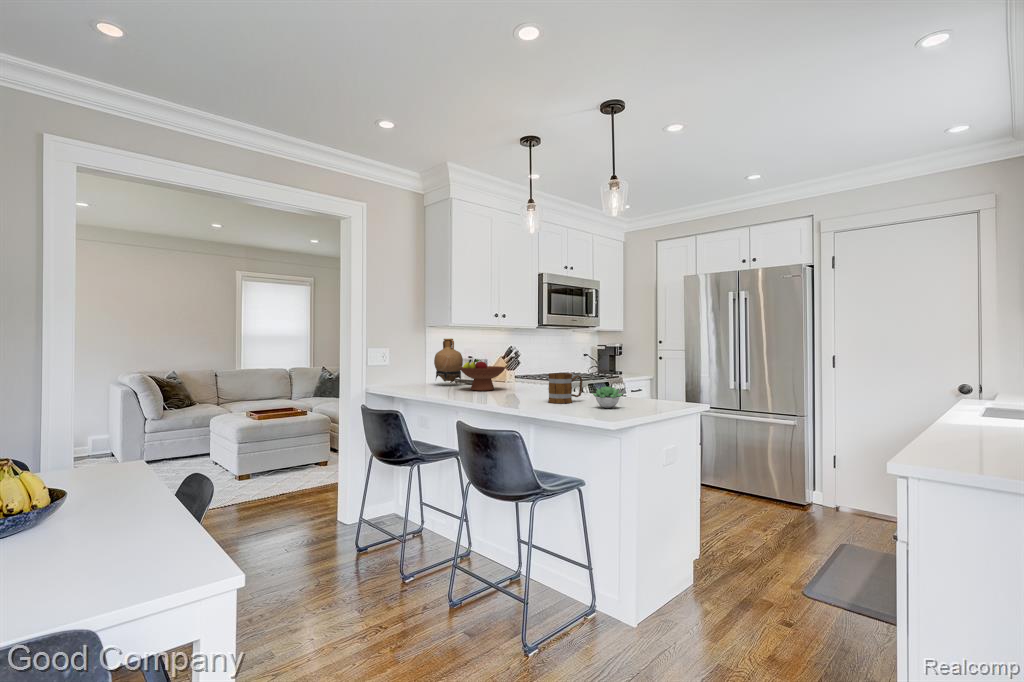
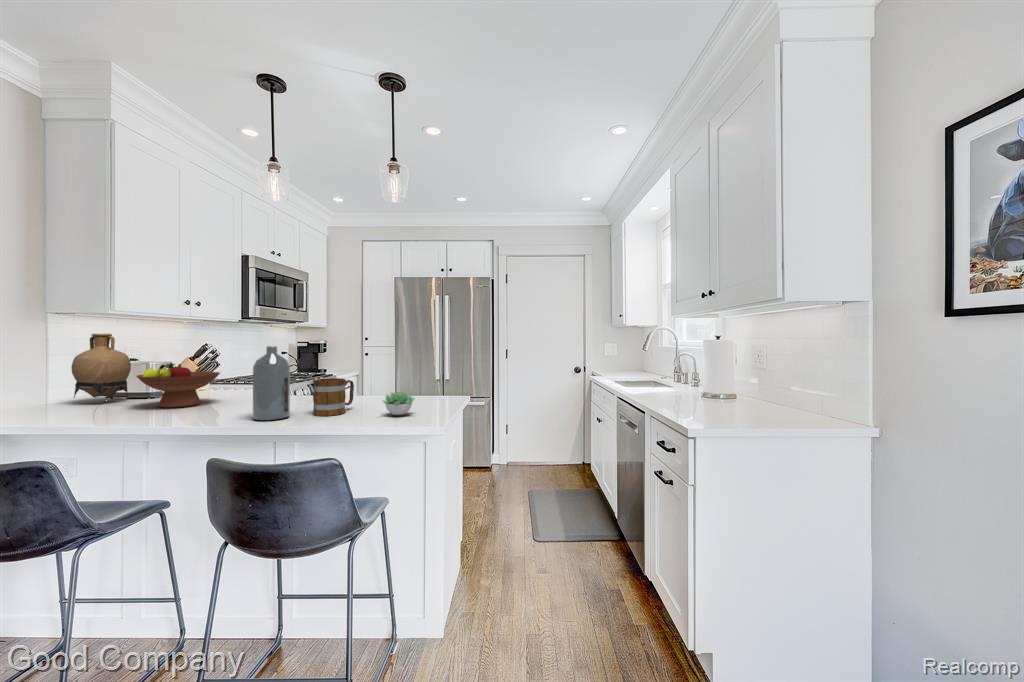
bottle: none [507,346,532,402] -> present [253,346,290,421]

